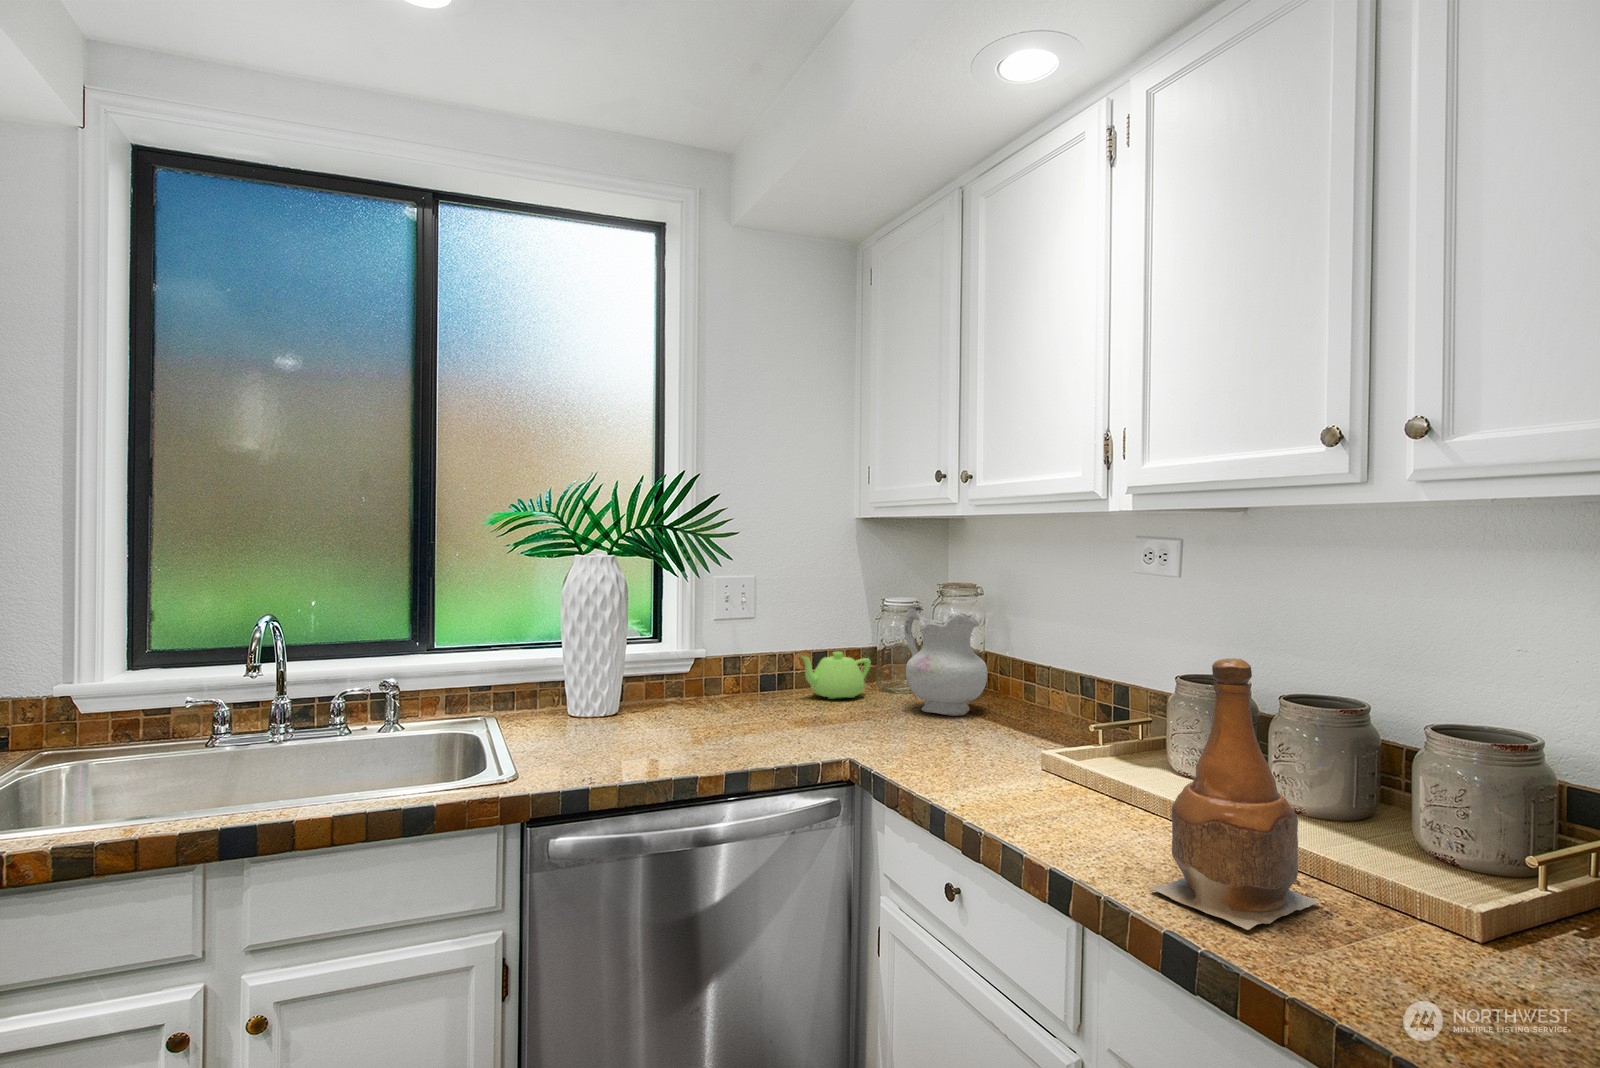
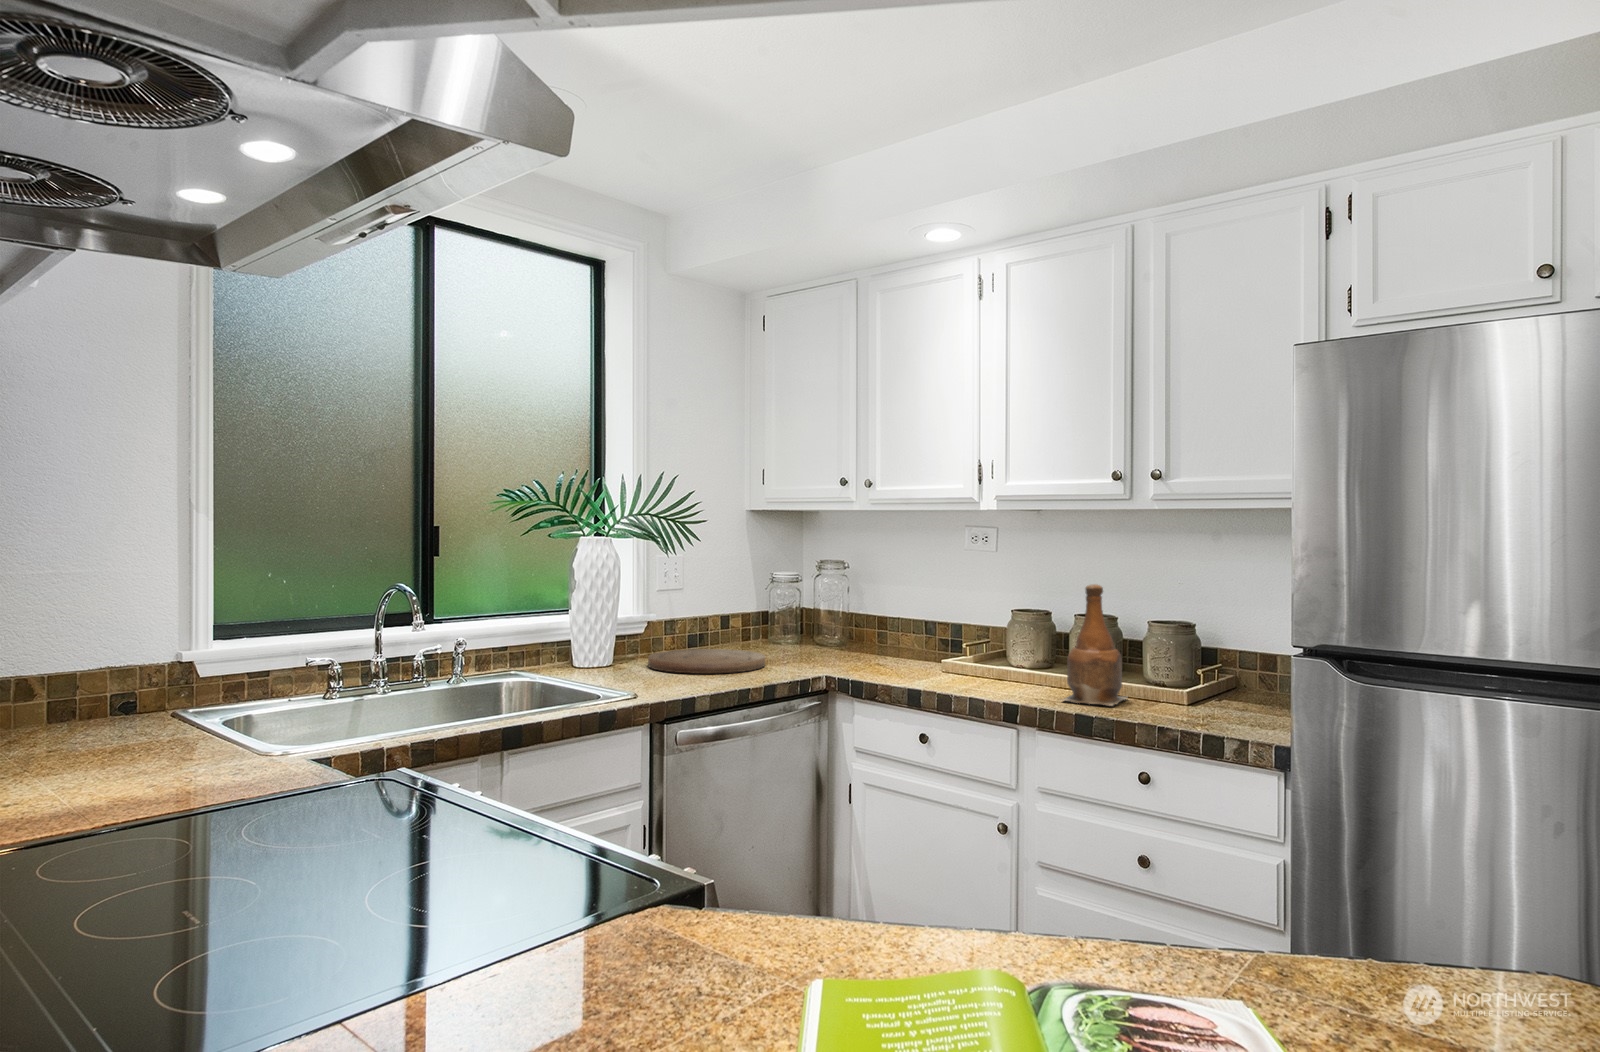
ceramic pitcher: present [904,605,987,716] -> none [801,577,863,653]
teapot: present [802,652,871,699] -> none [723,615,767,650]
cutting board: none [647,698,806,743] -> present [648,649,765,674]

